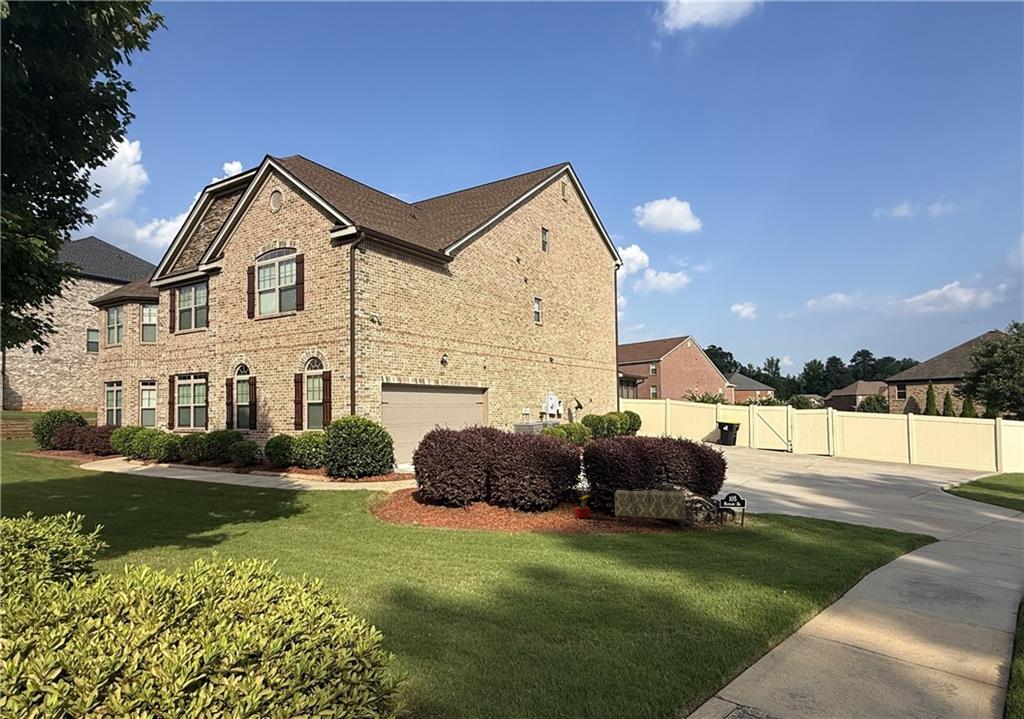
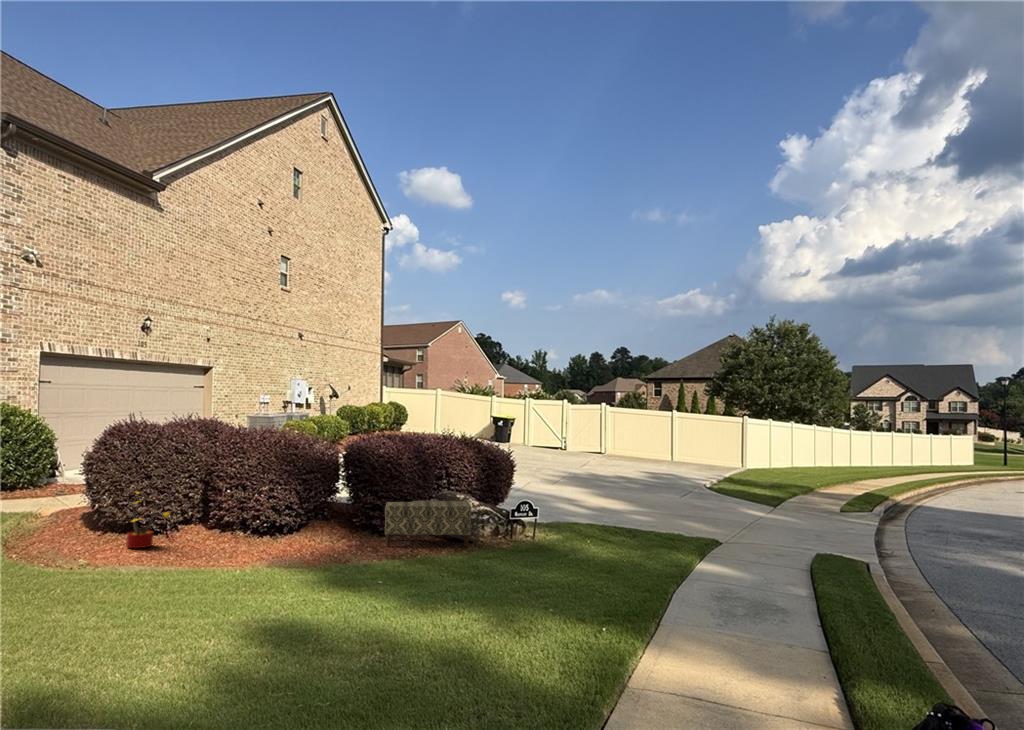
decorative plant: present [575,483,590,518] -> present [126,492,170,548]

